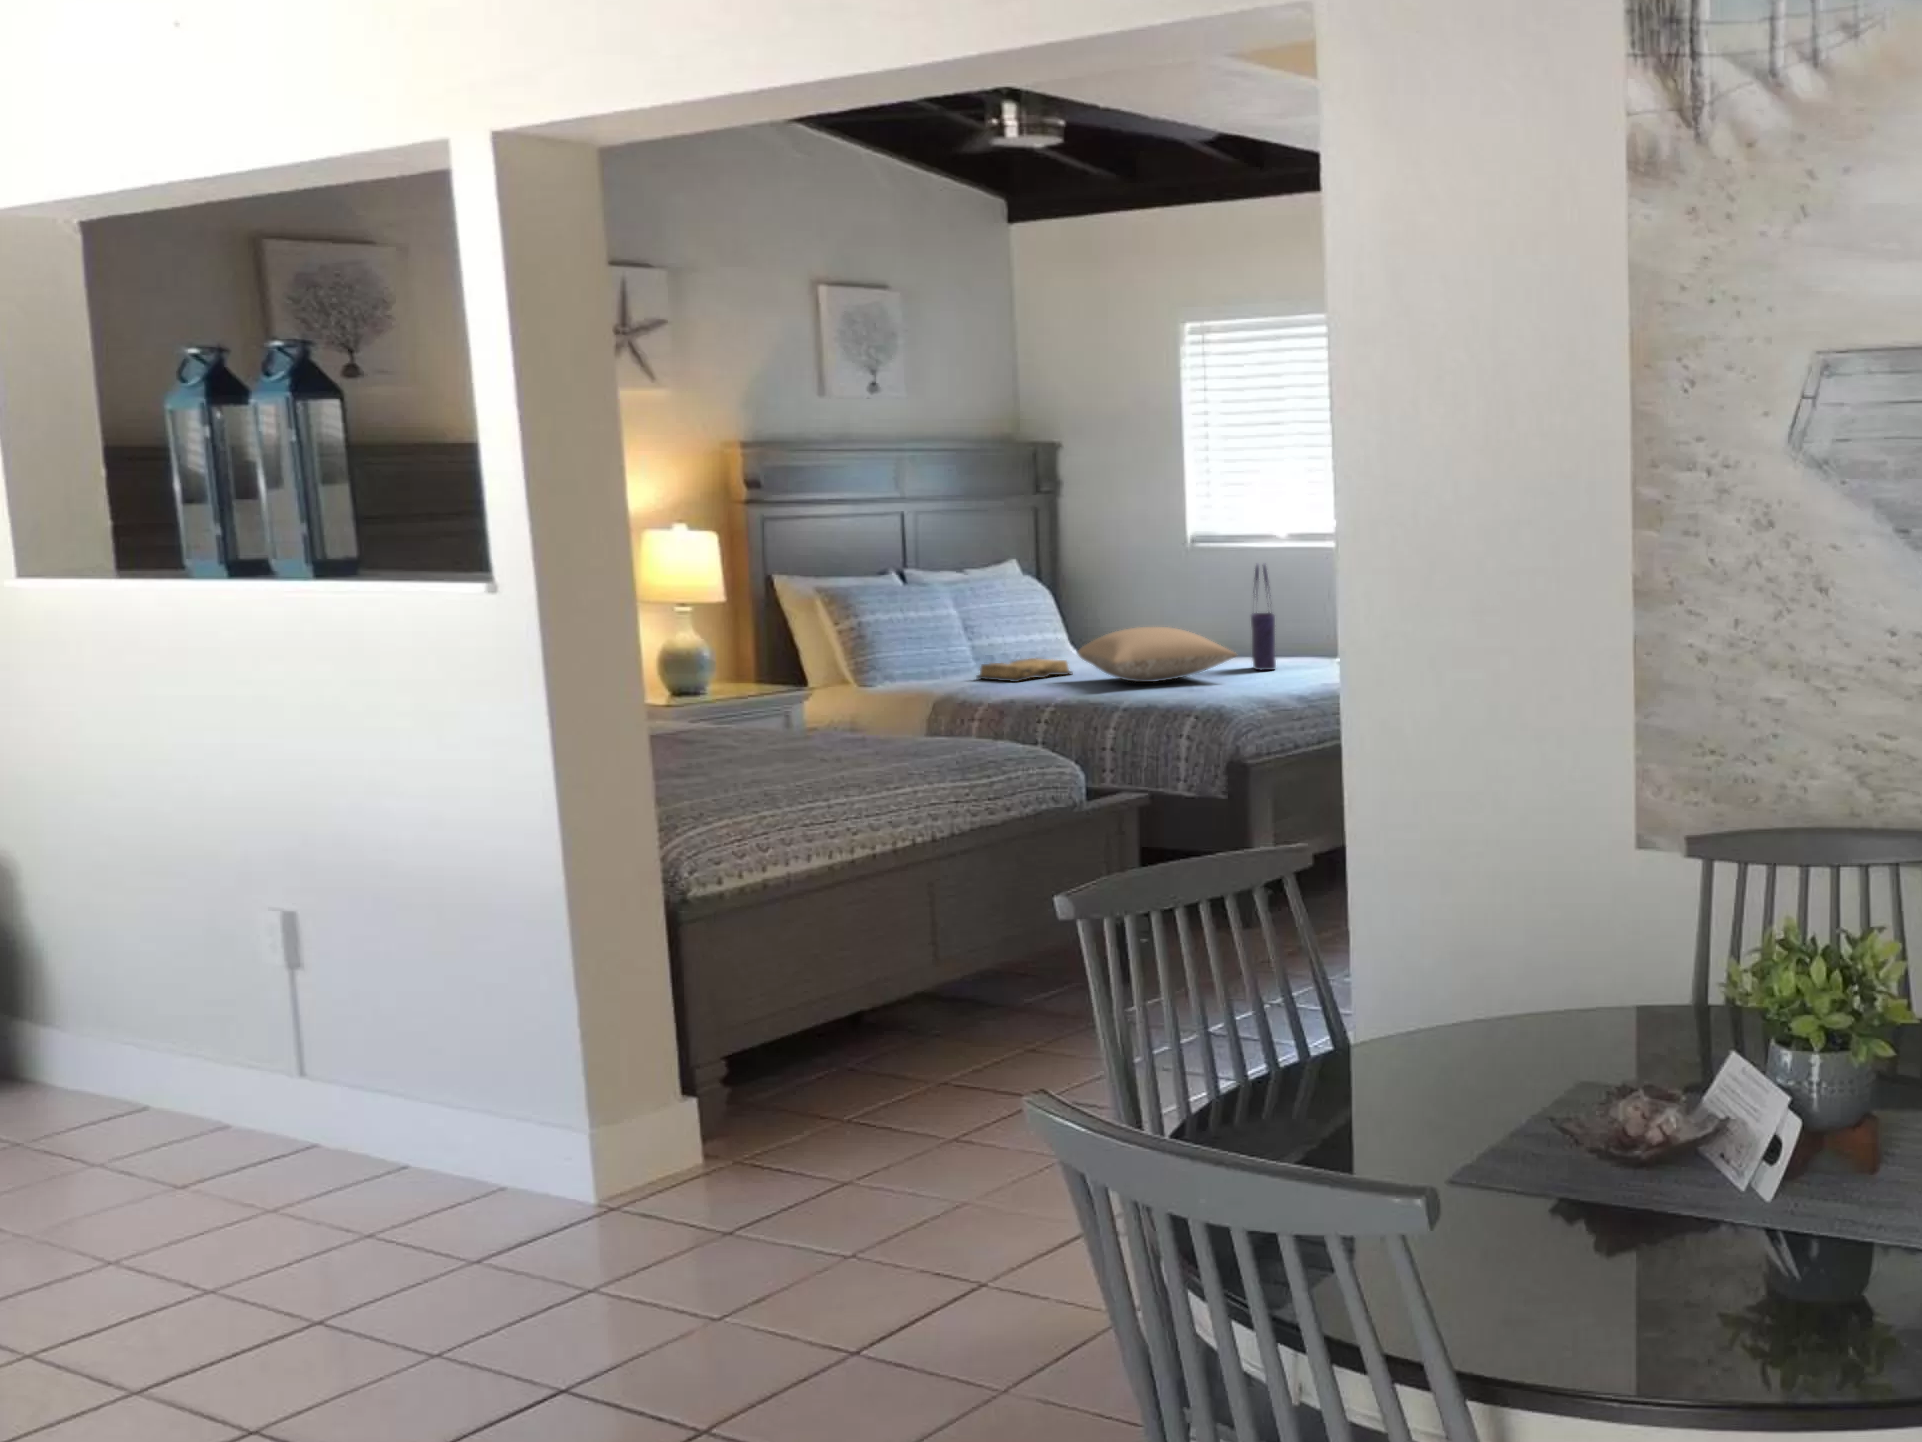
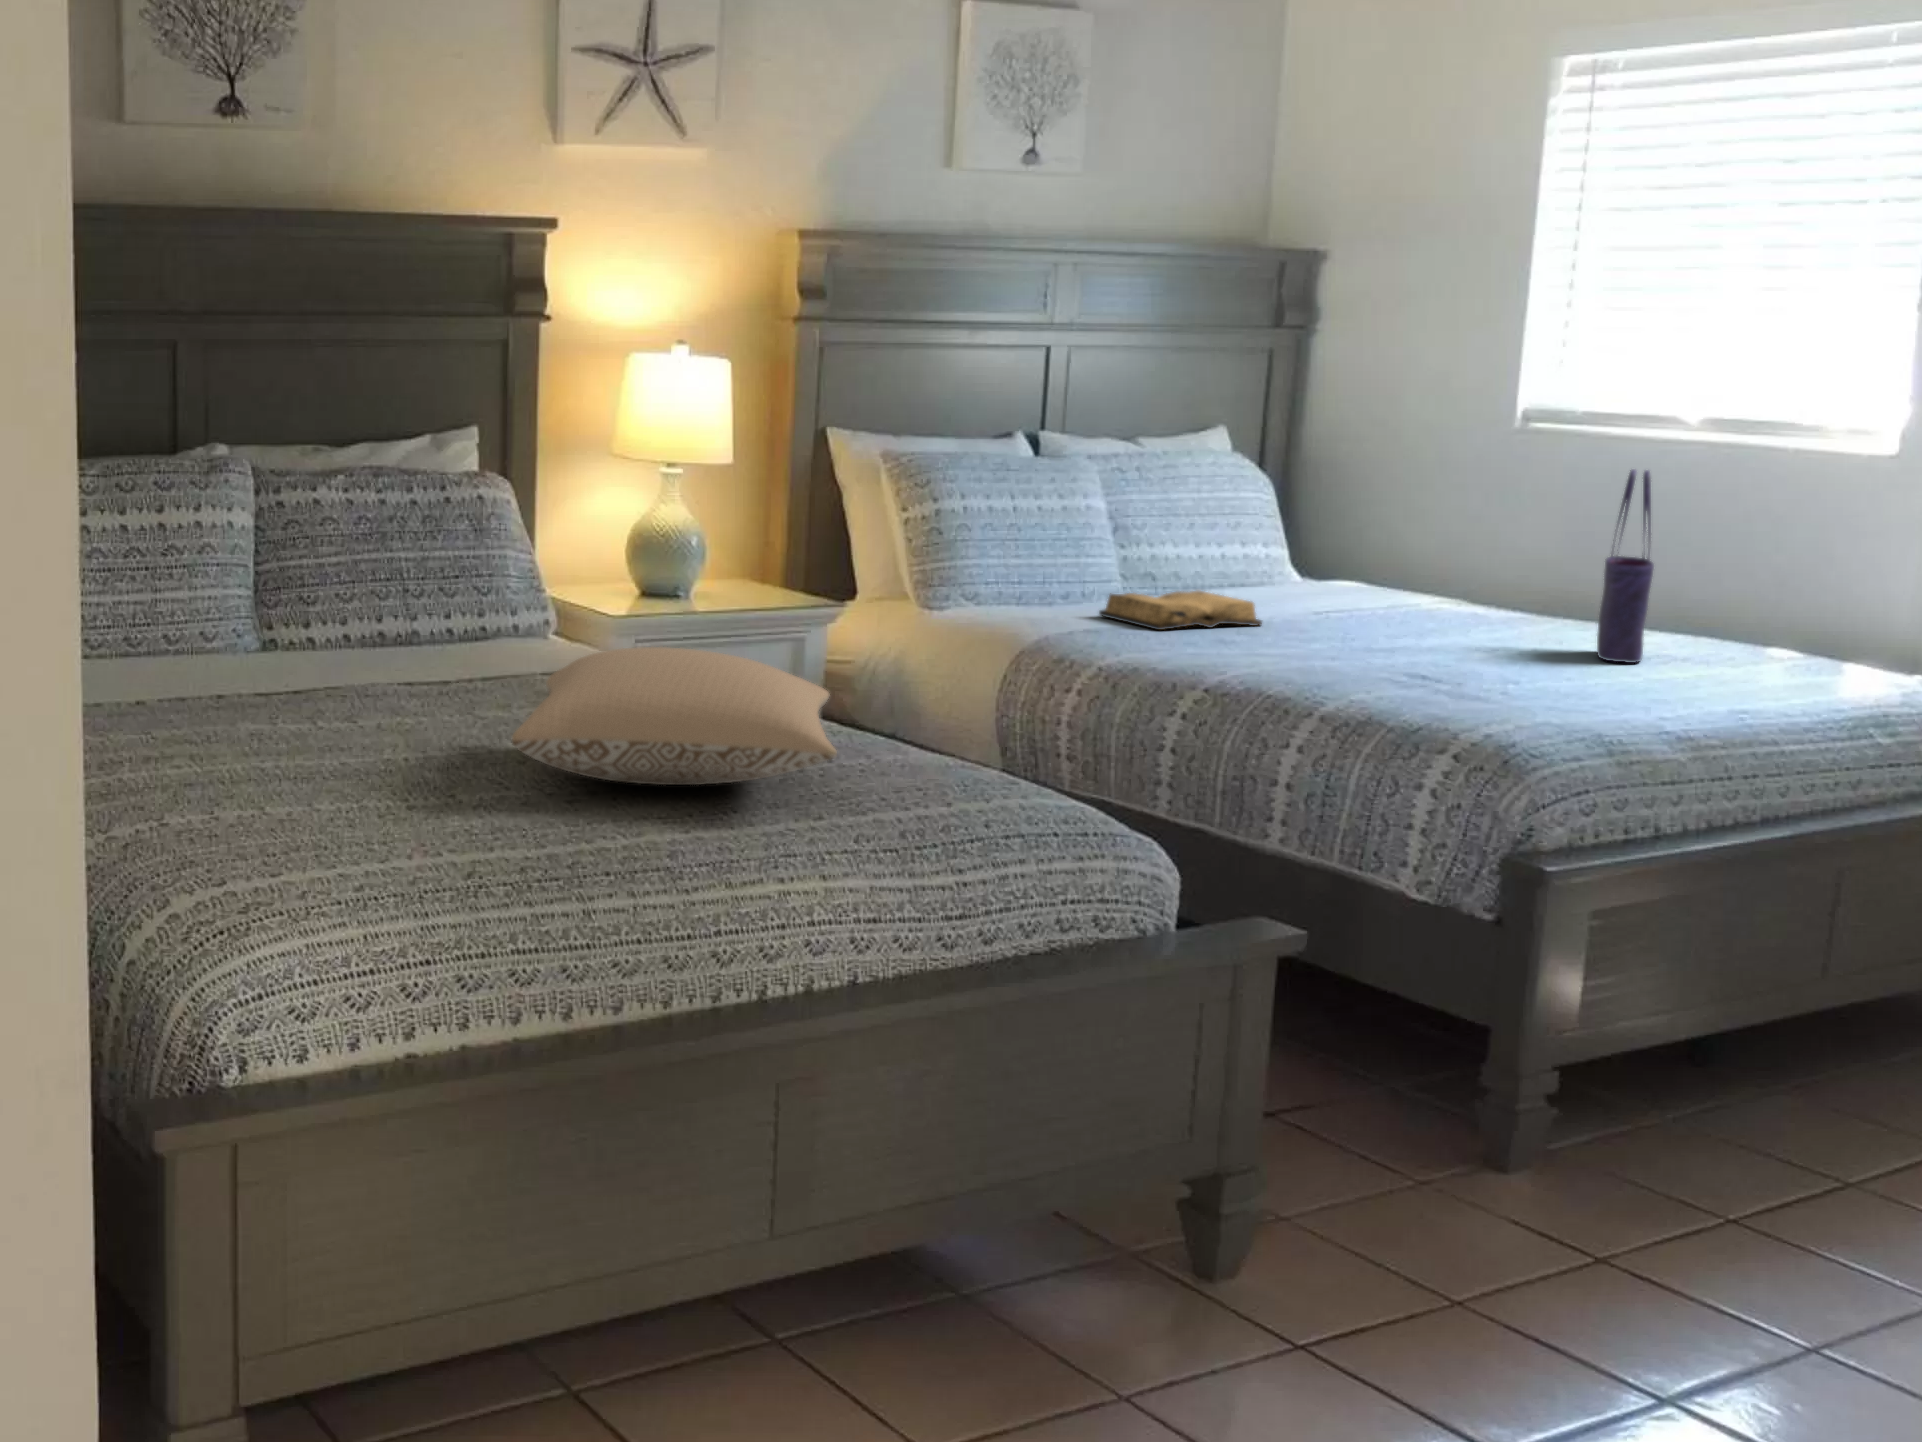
pillow: present [1078,627,1237,682] -> present [512,647,837,785]

